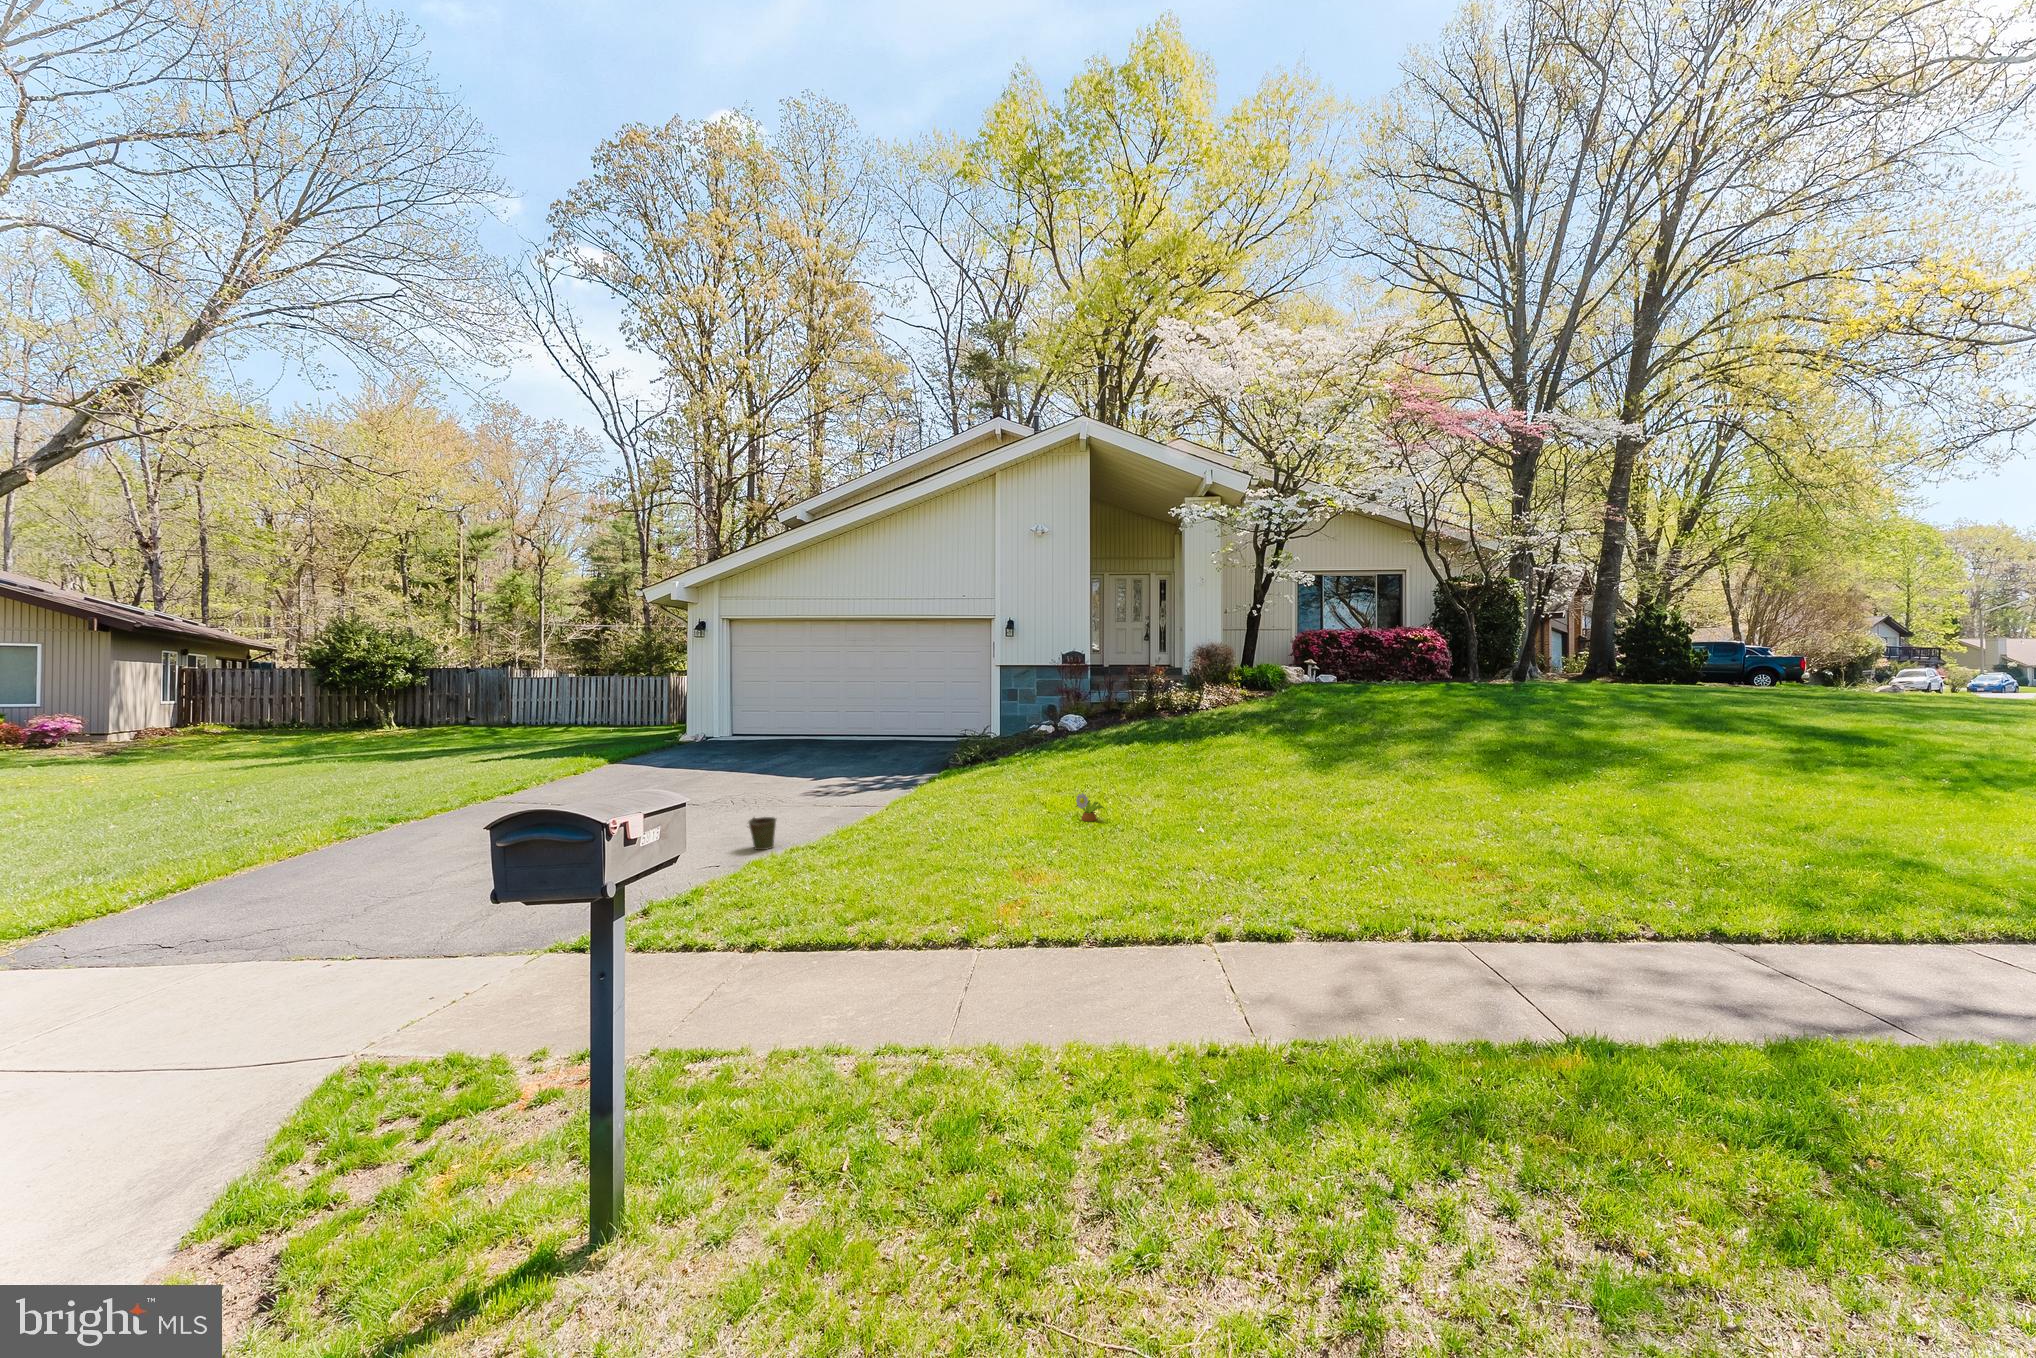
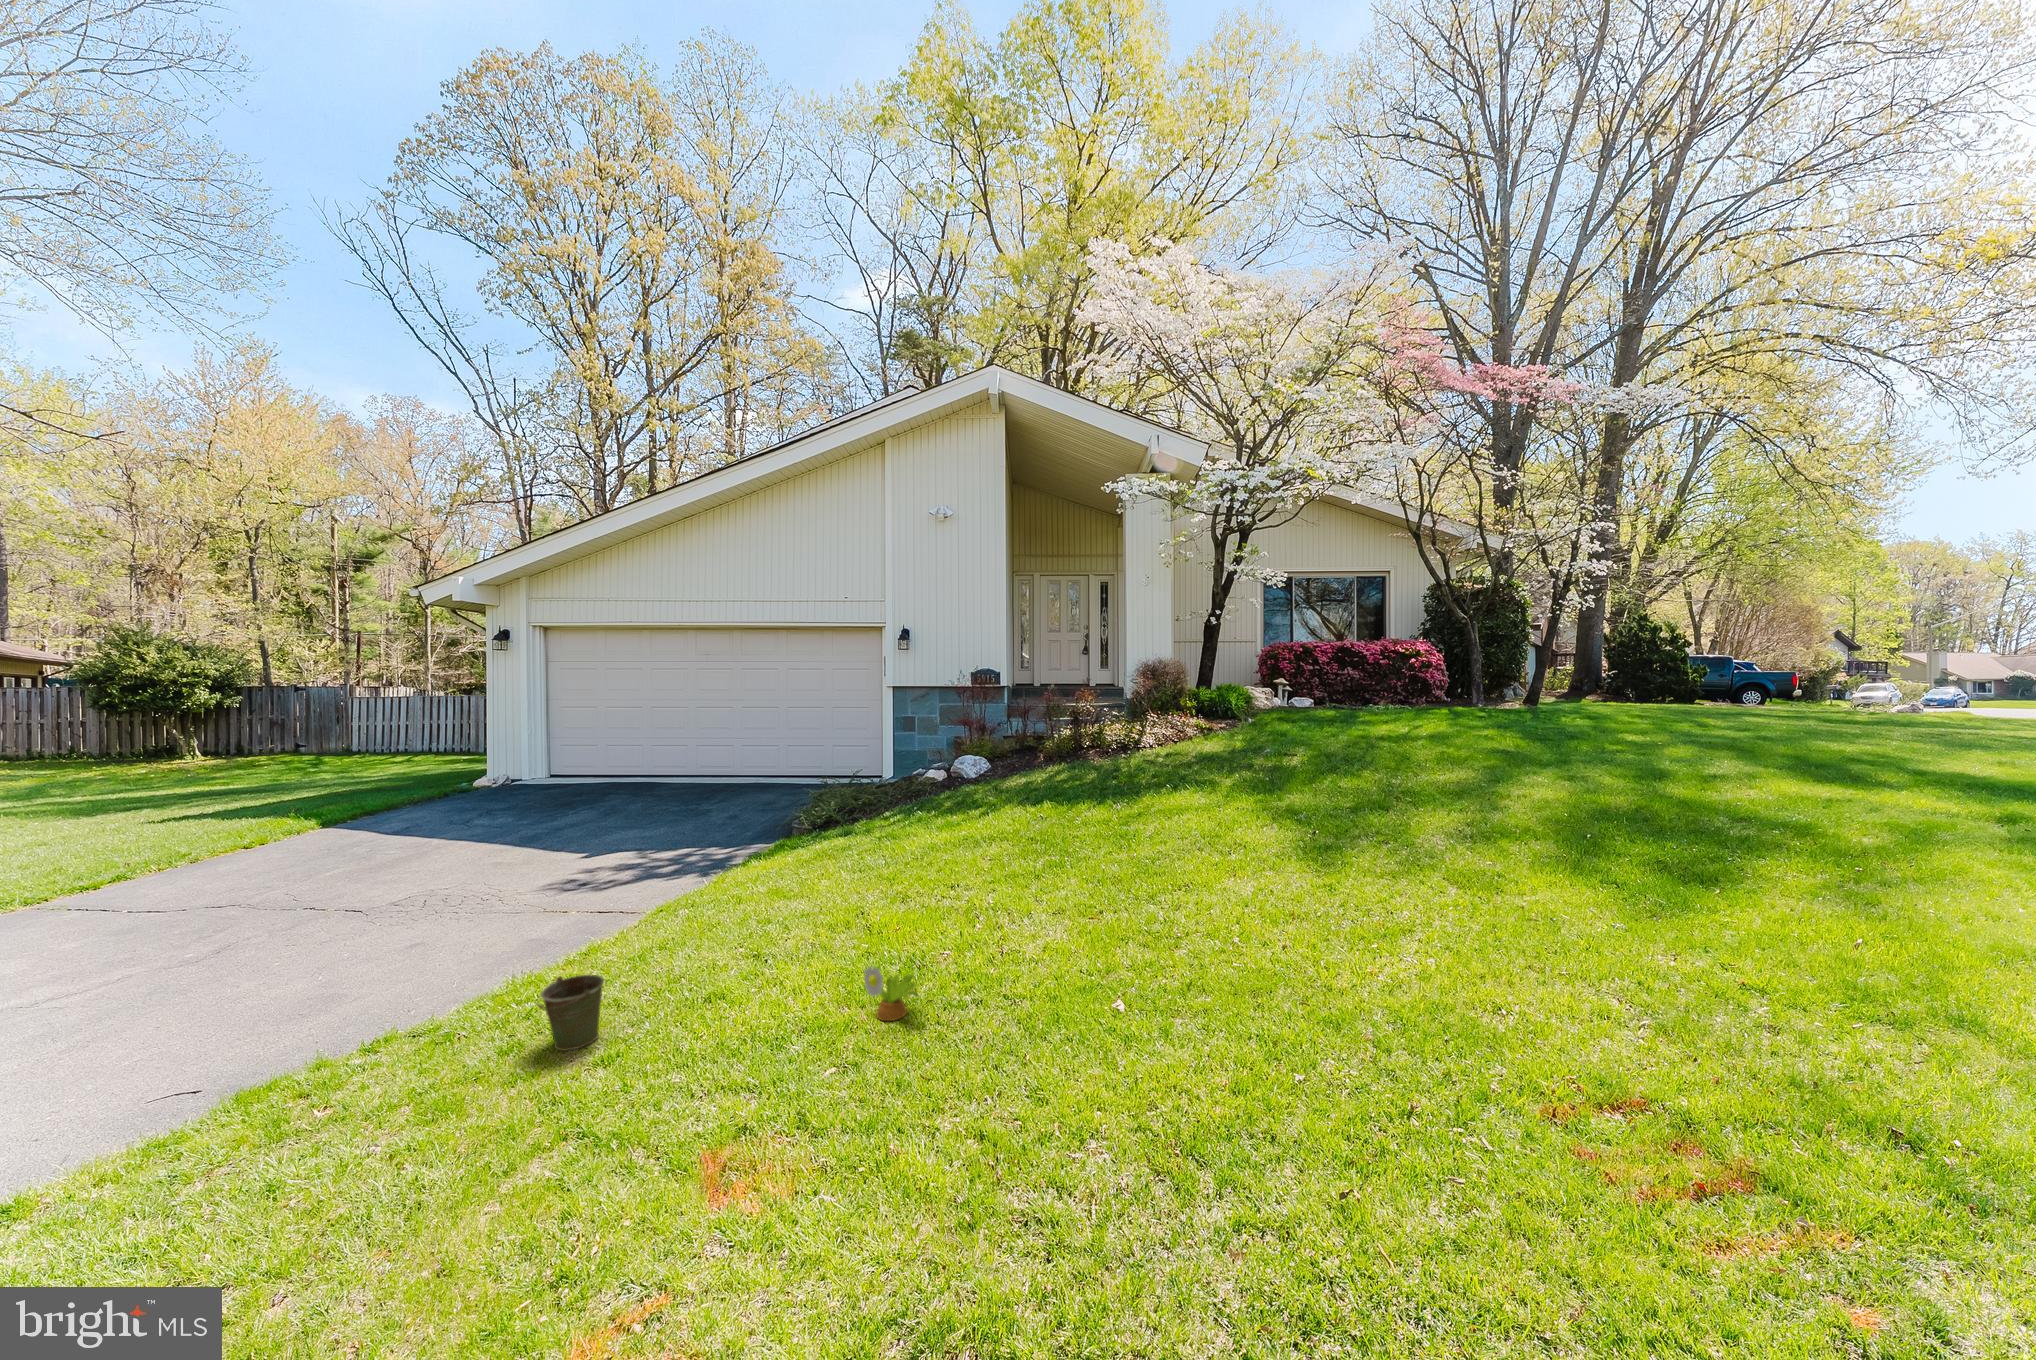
bucket: present [748,817,776,850] -> present [538,975,604,1051]

